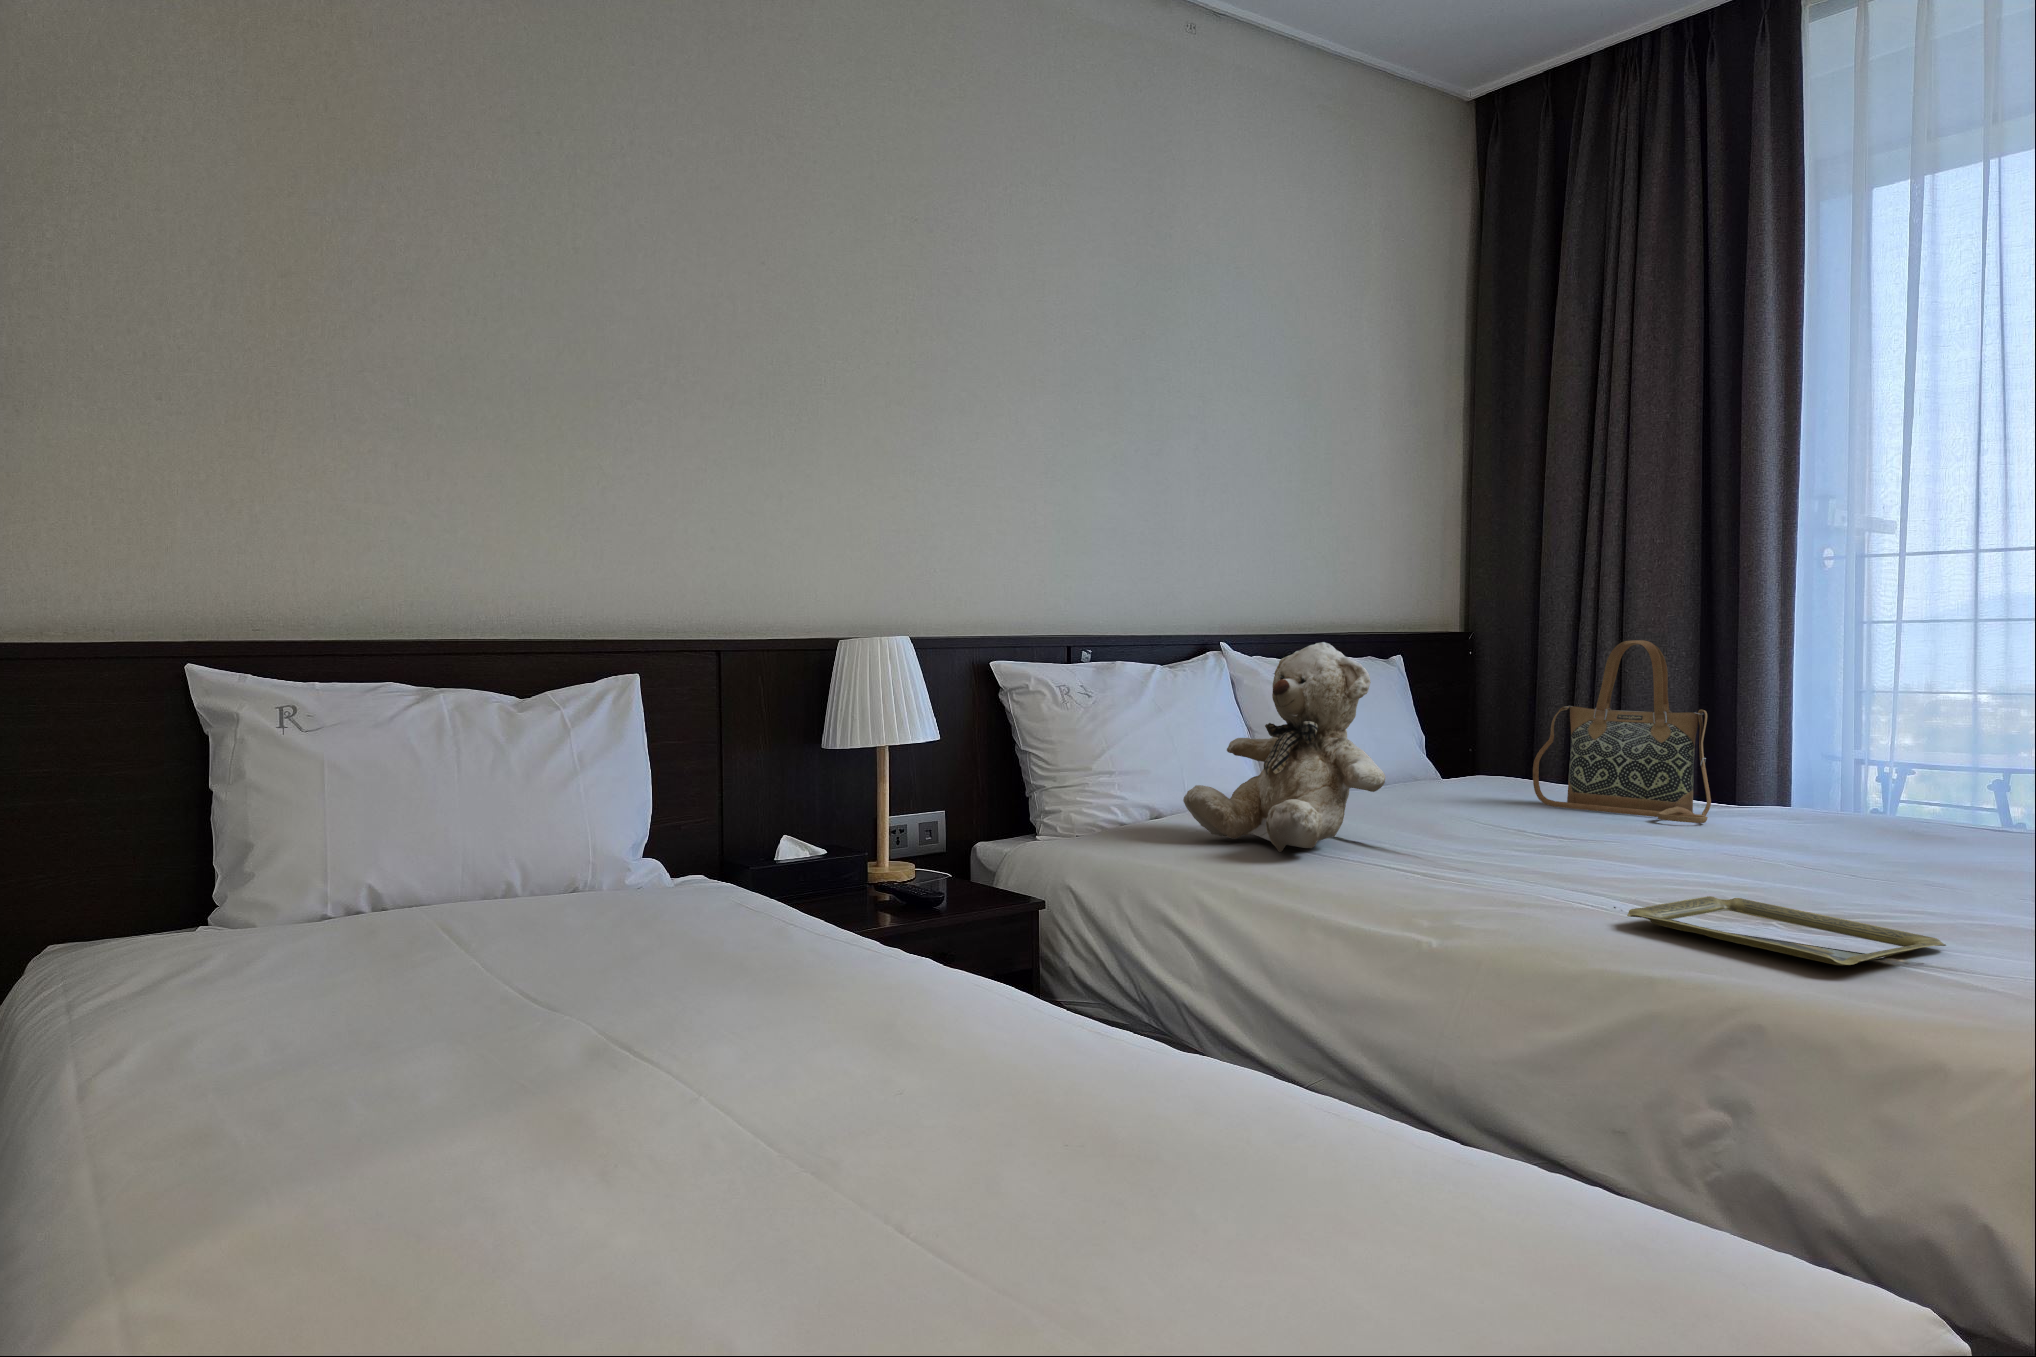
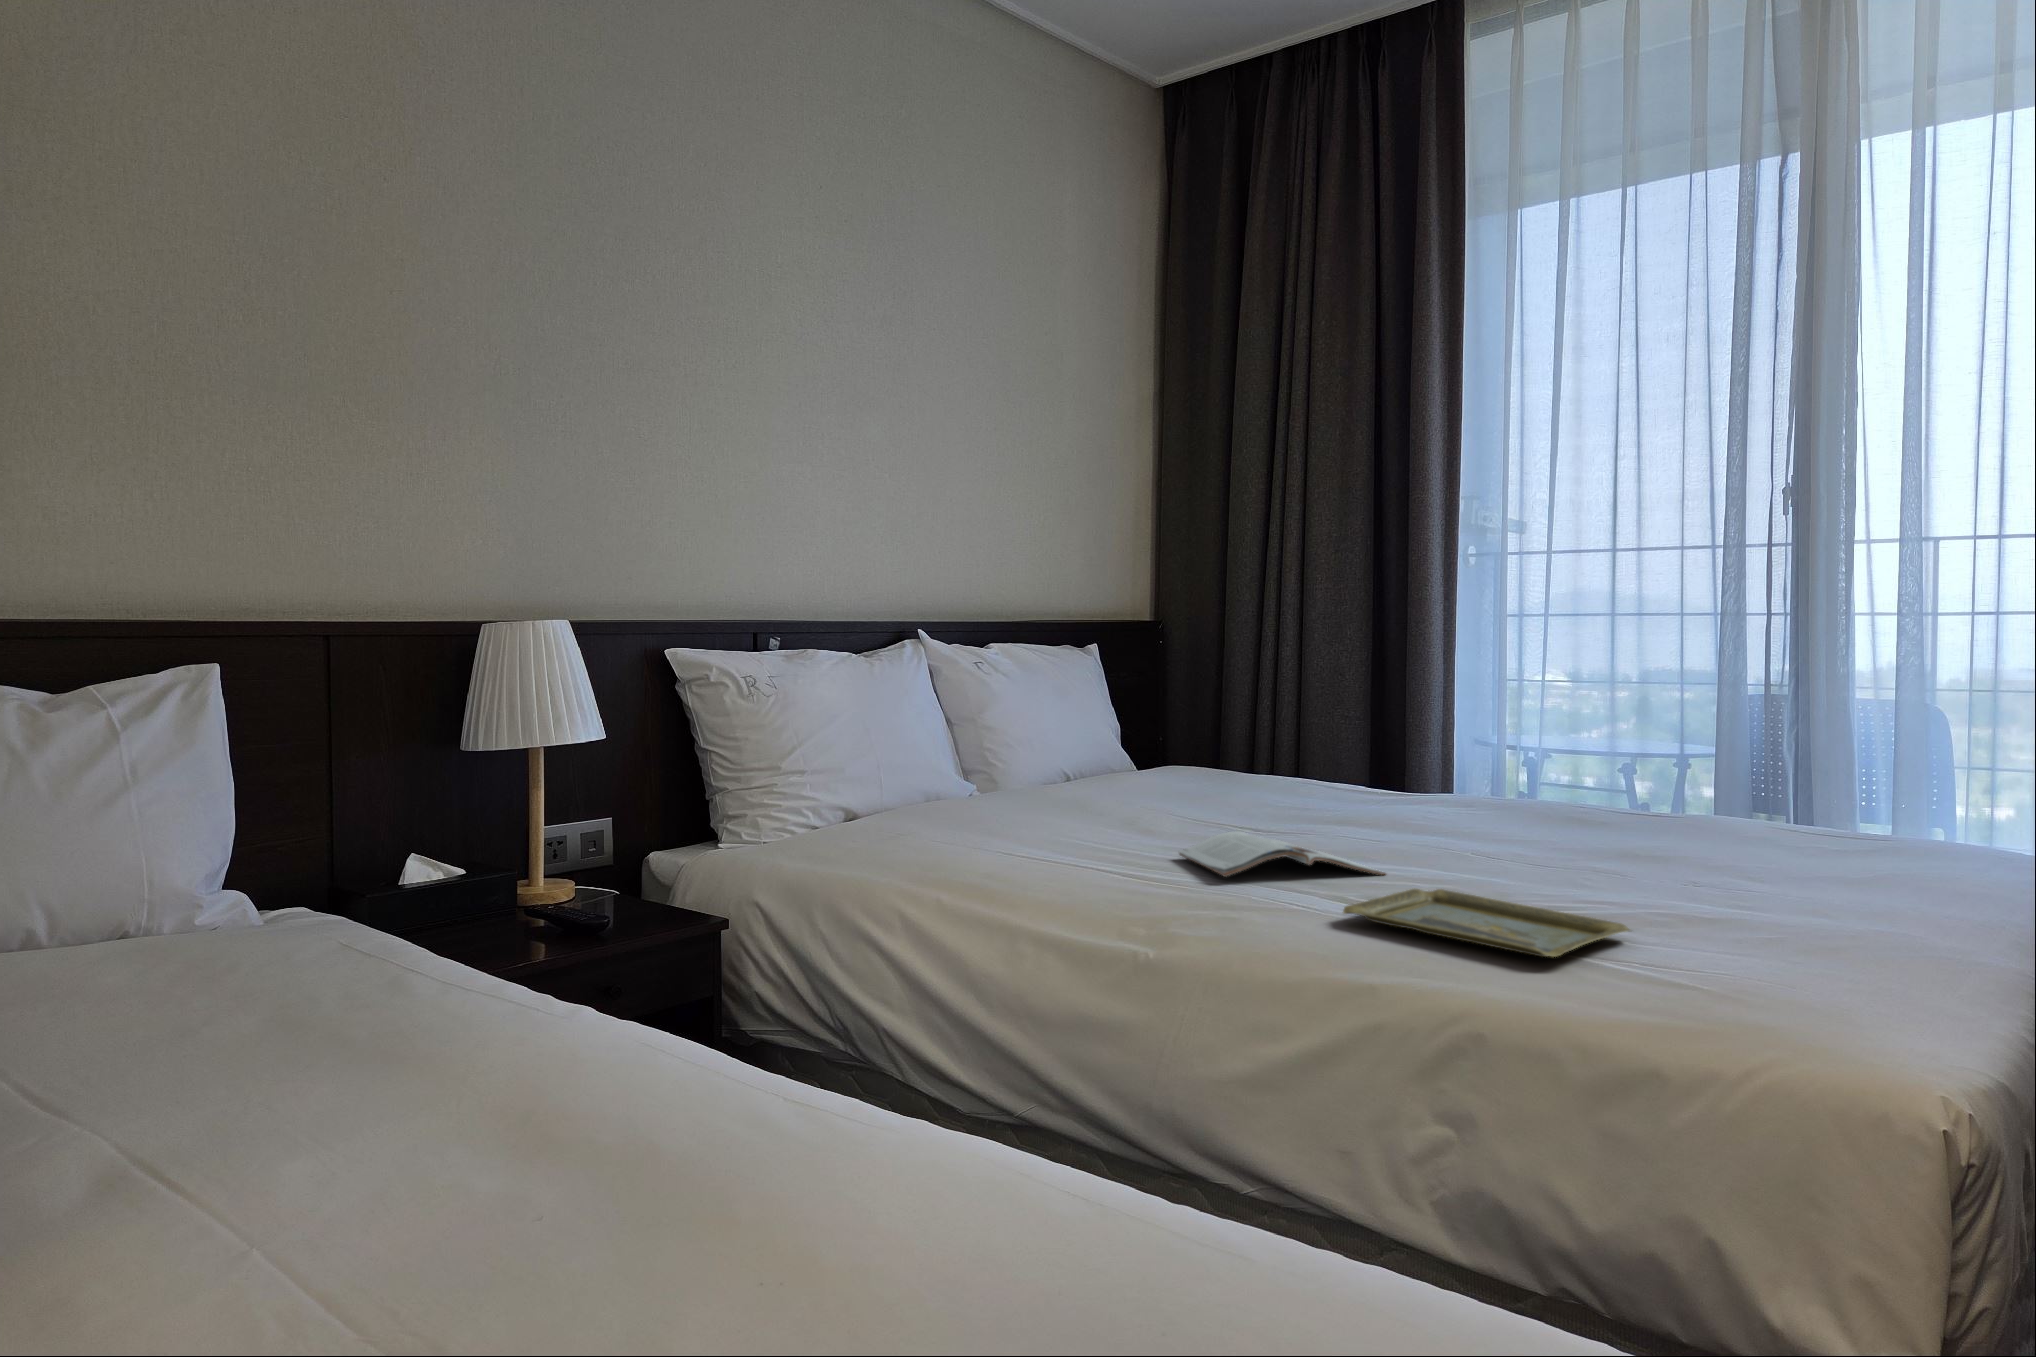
handbag: present [1533,640,1711,823] -> none [1231,631,1395,811]
teddy bear: present [1183,642,1385,852] -> none [883,630,1095,855]
magazine: none [1468,837,1685,885] -> present [1179,832,1386,876]

